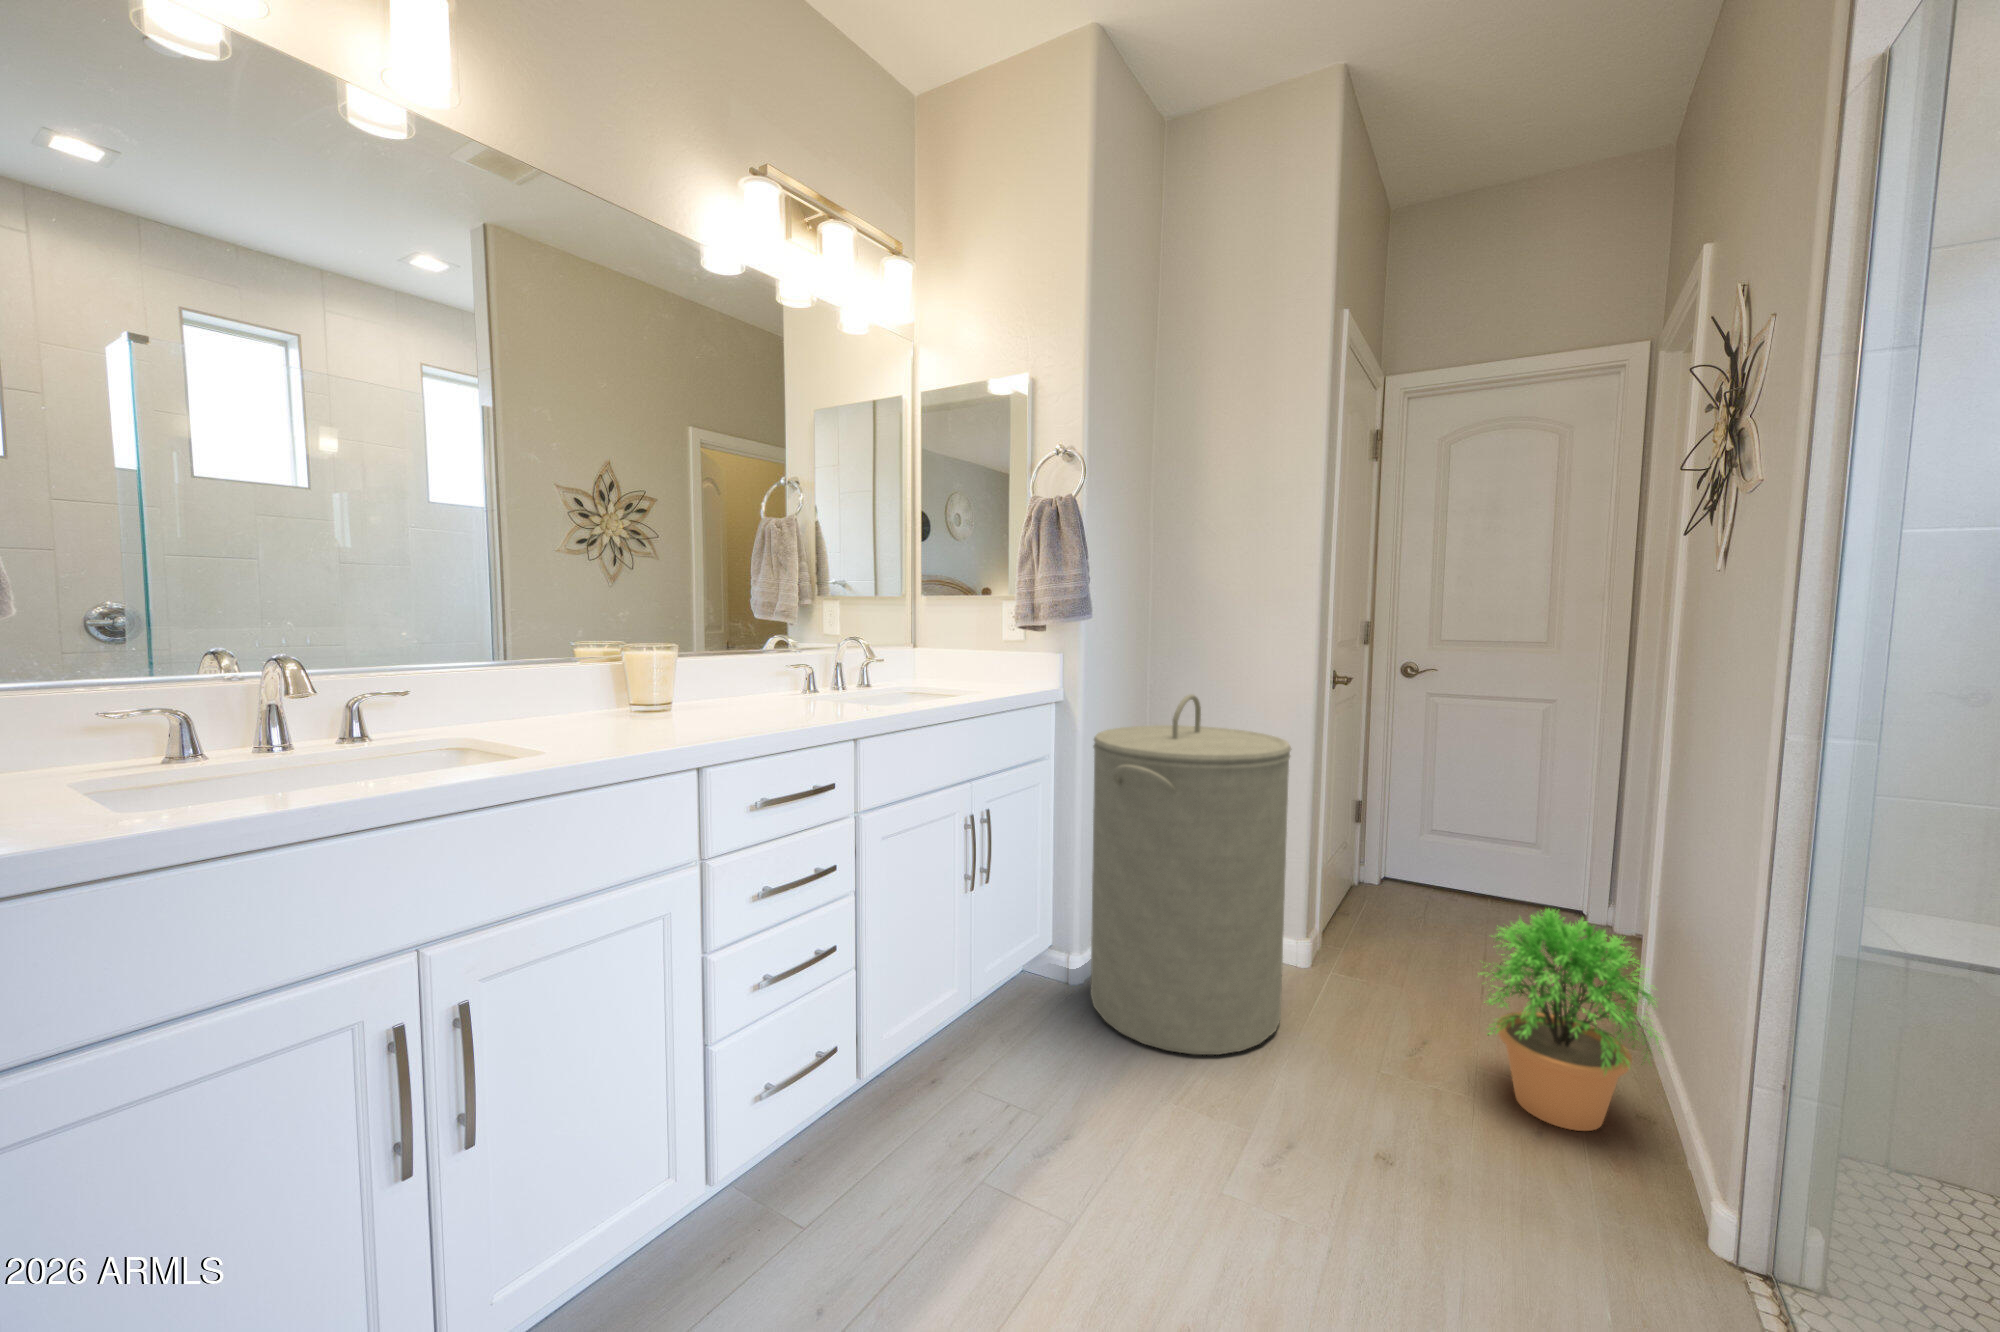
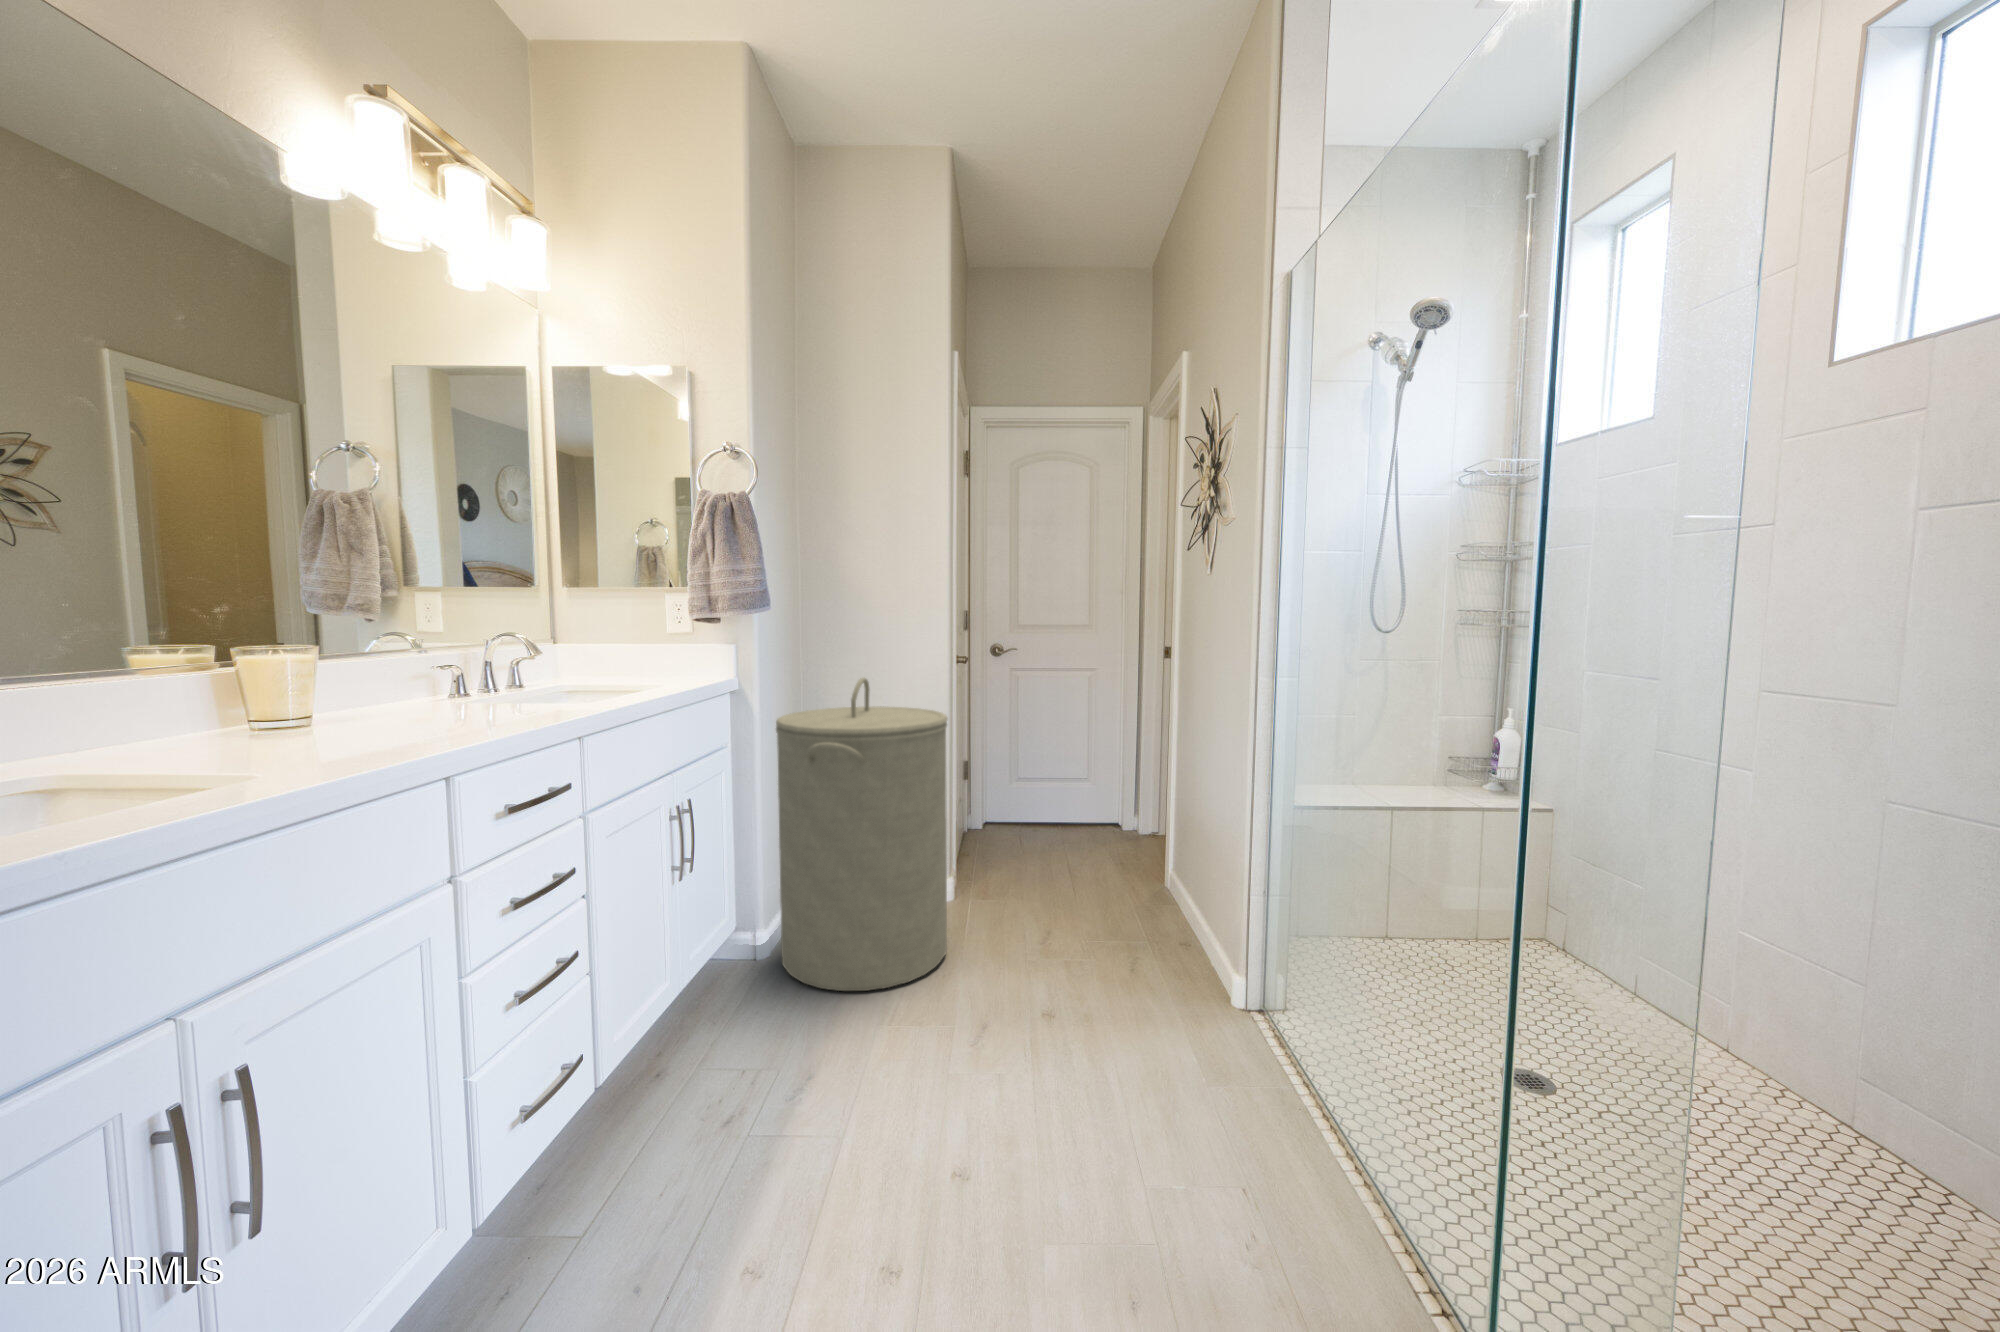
potted plant: present [1484,909,1662,1131] -> none [1085,814,1198,967]

